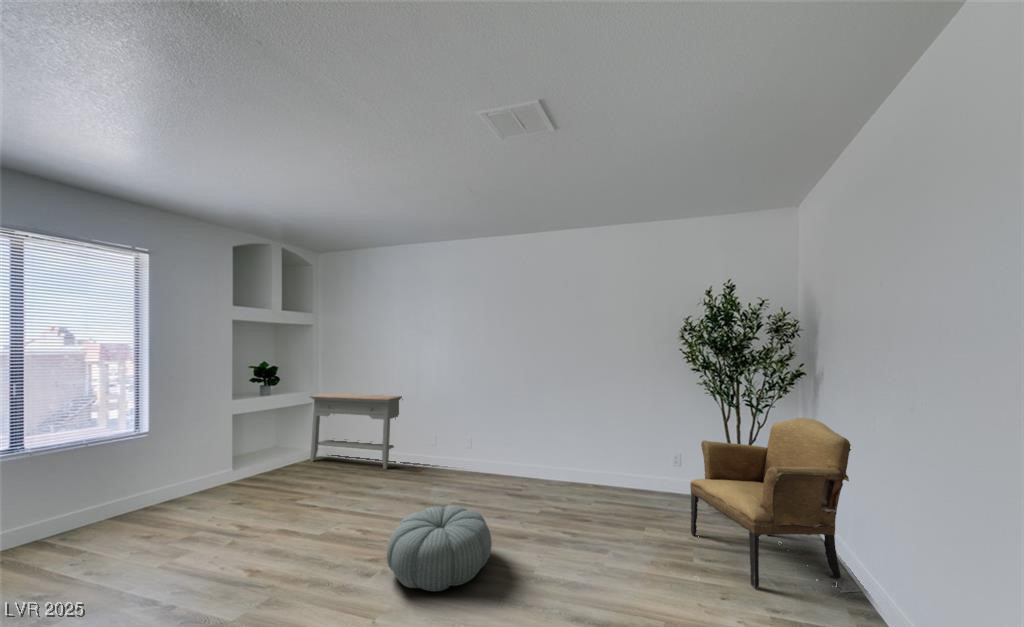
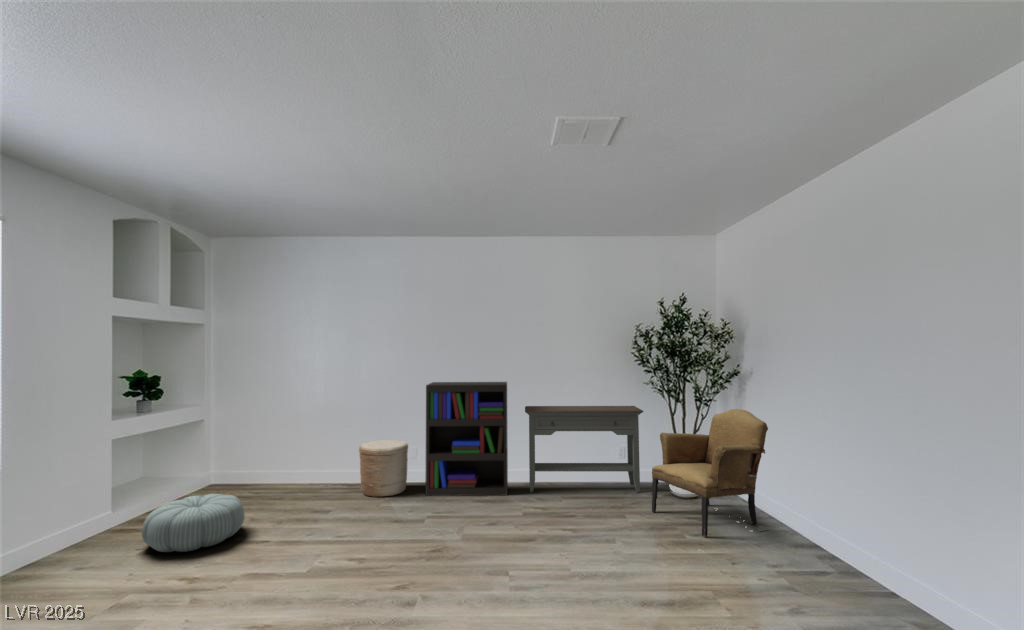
bookshelf: none [466,377,548,491] -> present [425,382,508,496]
console table: present [310,394,403,469] -> present [525,406,644,492]
woven basket: none [414,427,457,479] -> present [359,440,408,497]
pouf: present [387,506,492,591] -> present [142,494,244,552]

